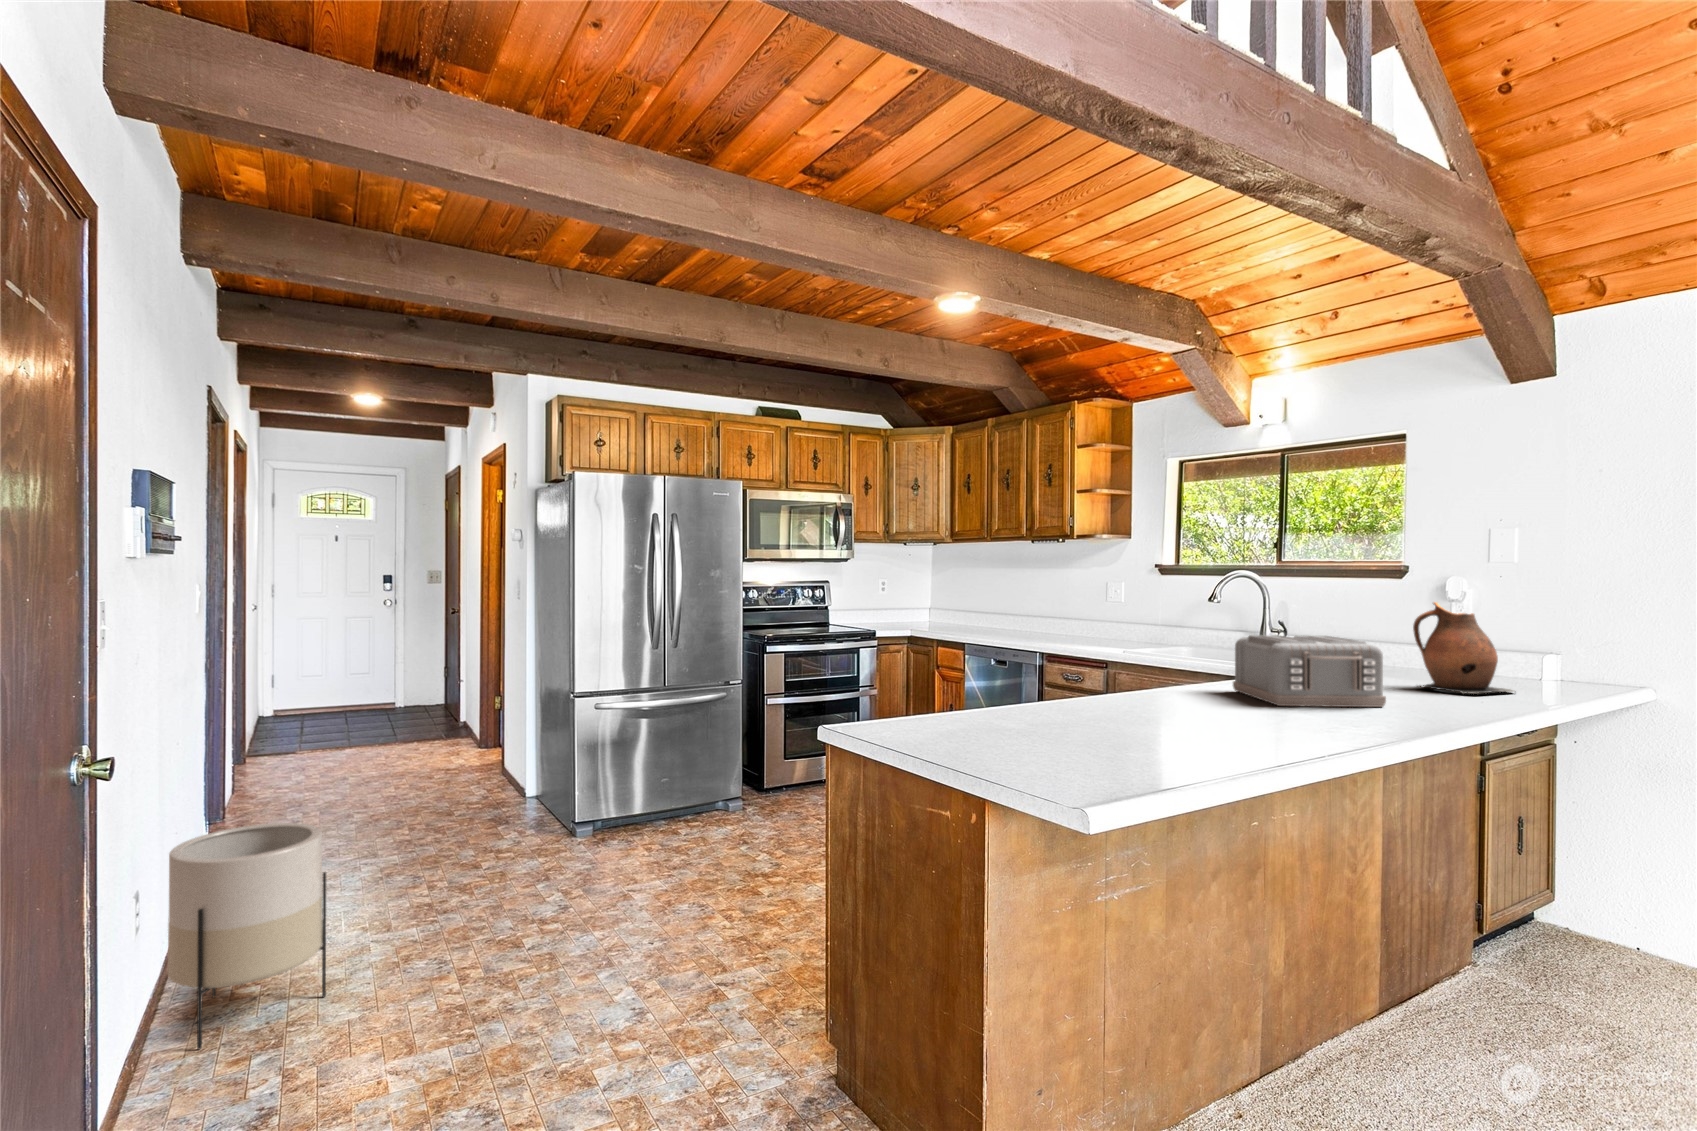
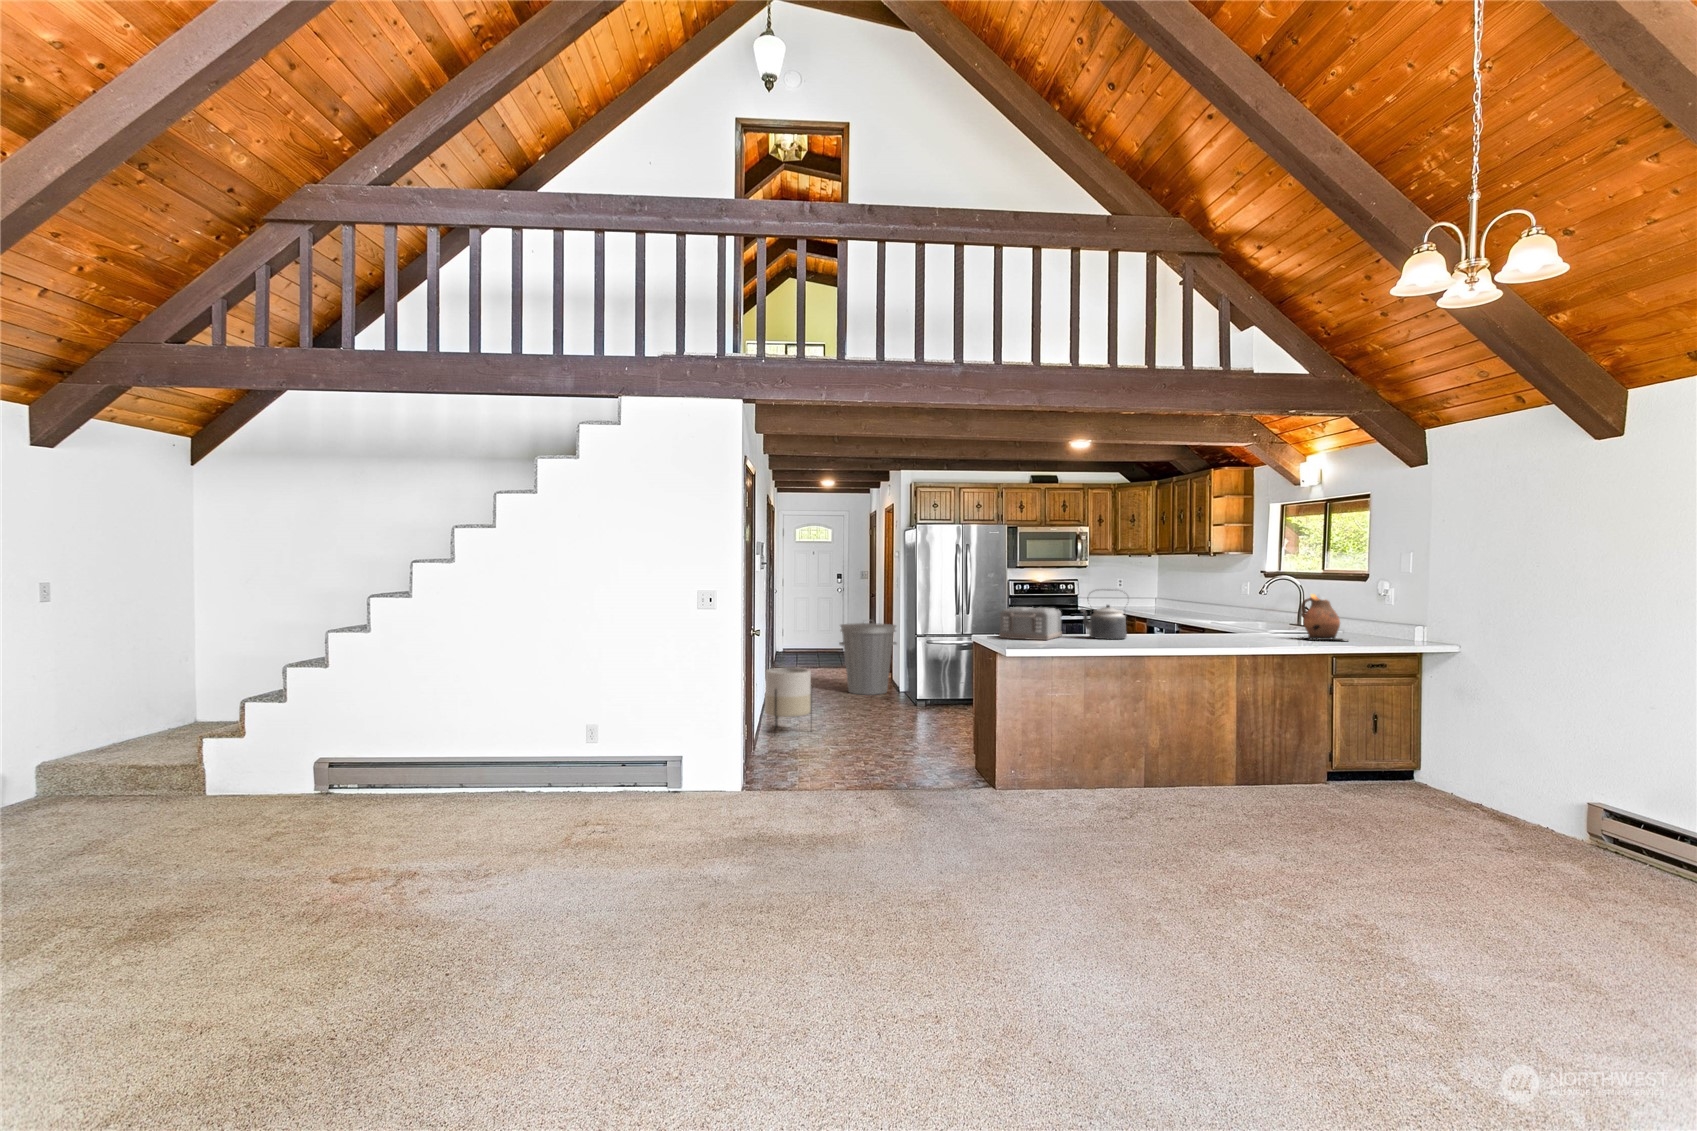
kettle: none [1107,601,1217,730] -> present [1081,598,1127,639]
toaster: present [1233,635,1386,707] -> present [999,607,1062,640]
trash can: none [395,663,521,817] -> present [839,620,897,695]

